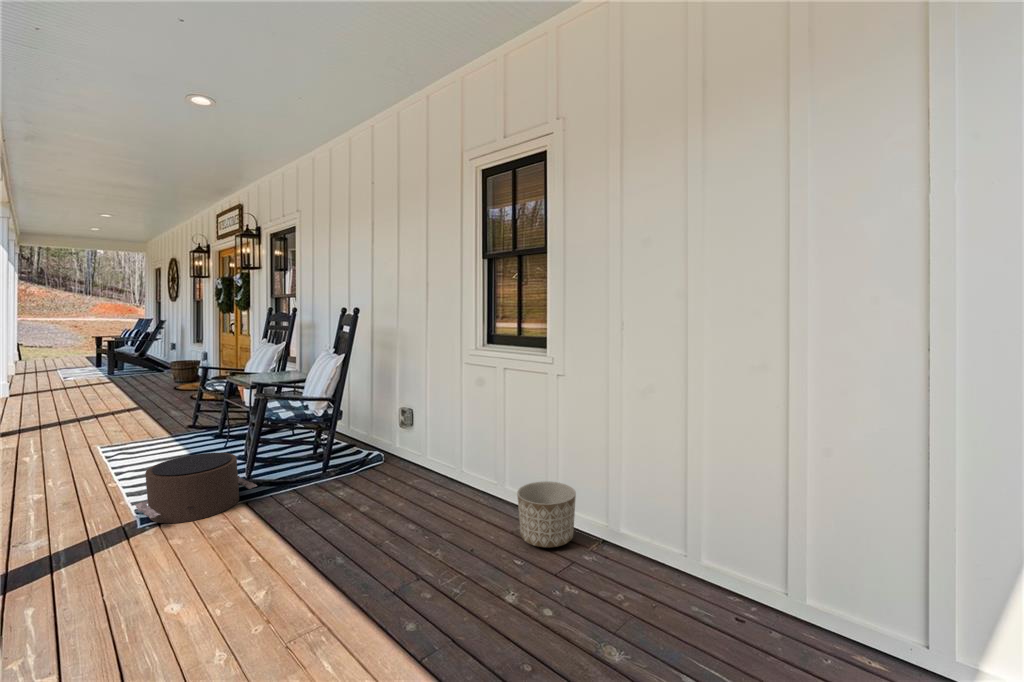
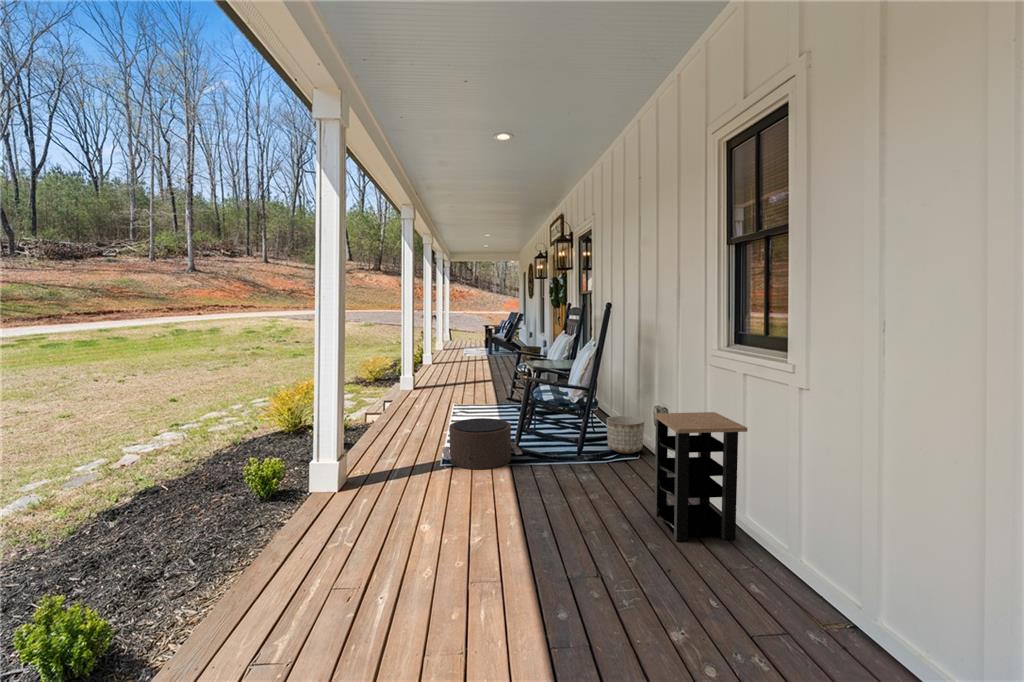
side table: none [423,404,506,525] -> present [654,412,747,542]
planter: present [517,481,576,548] -> present [606,416,644,454]

